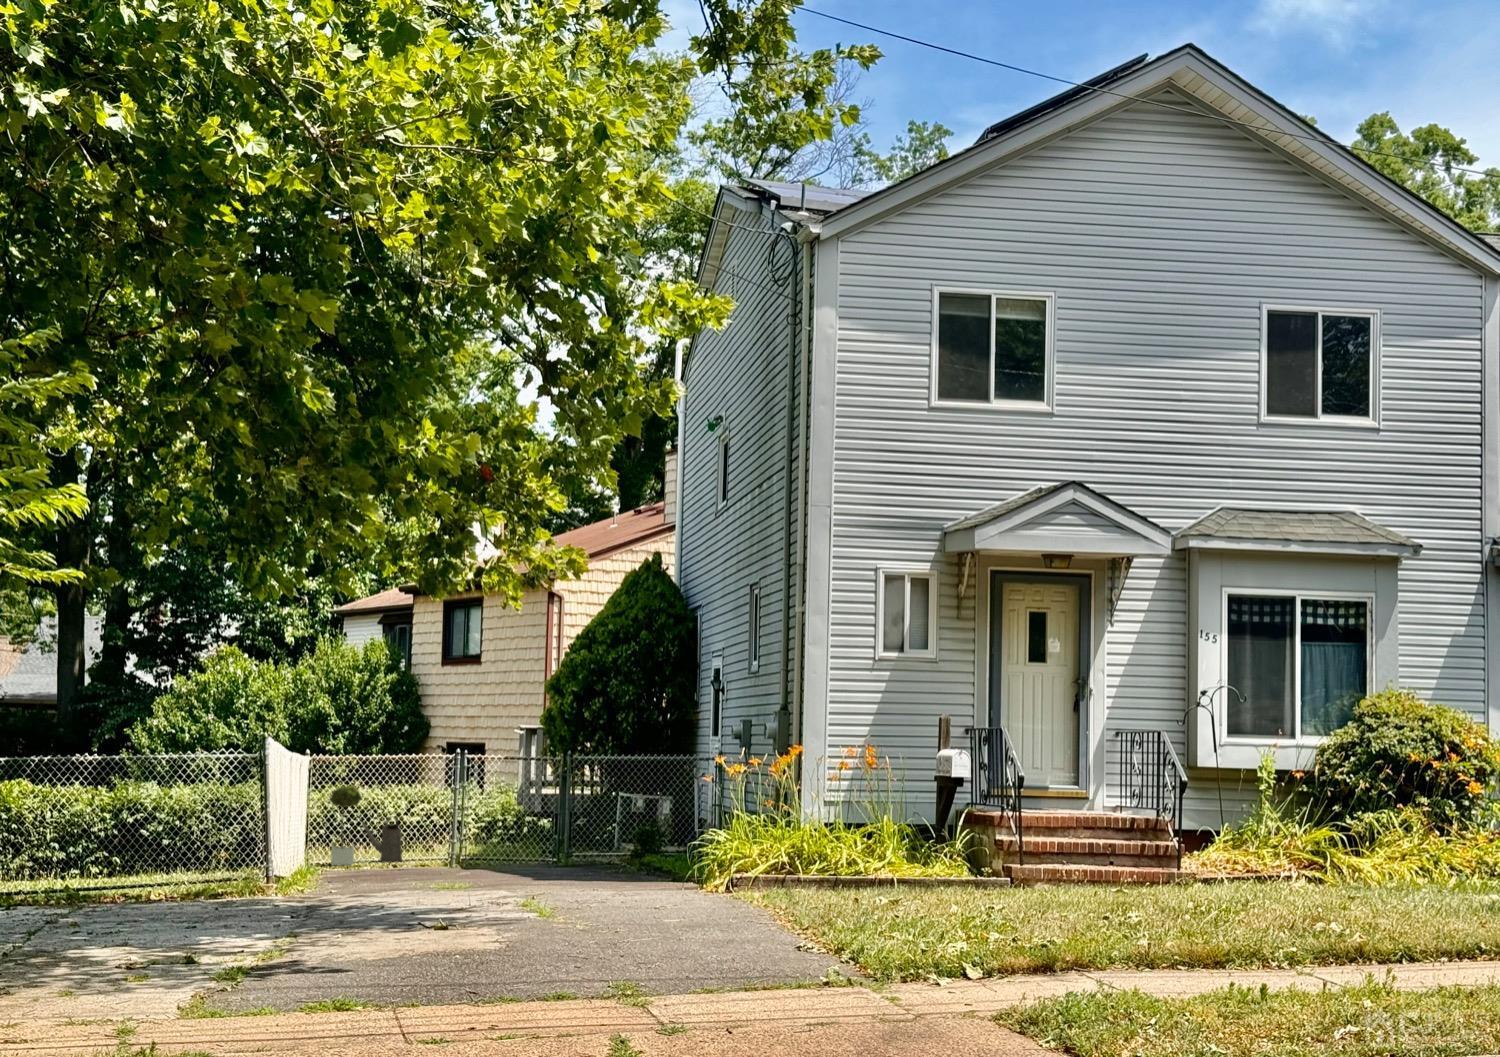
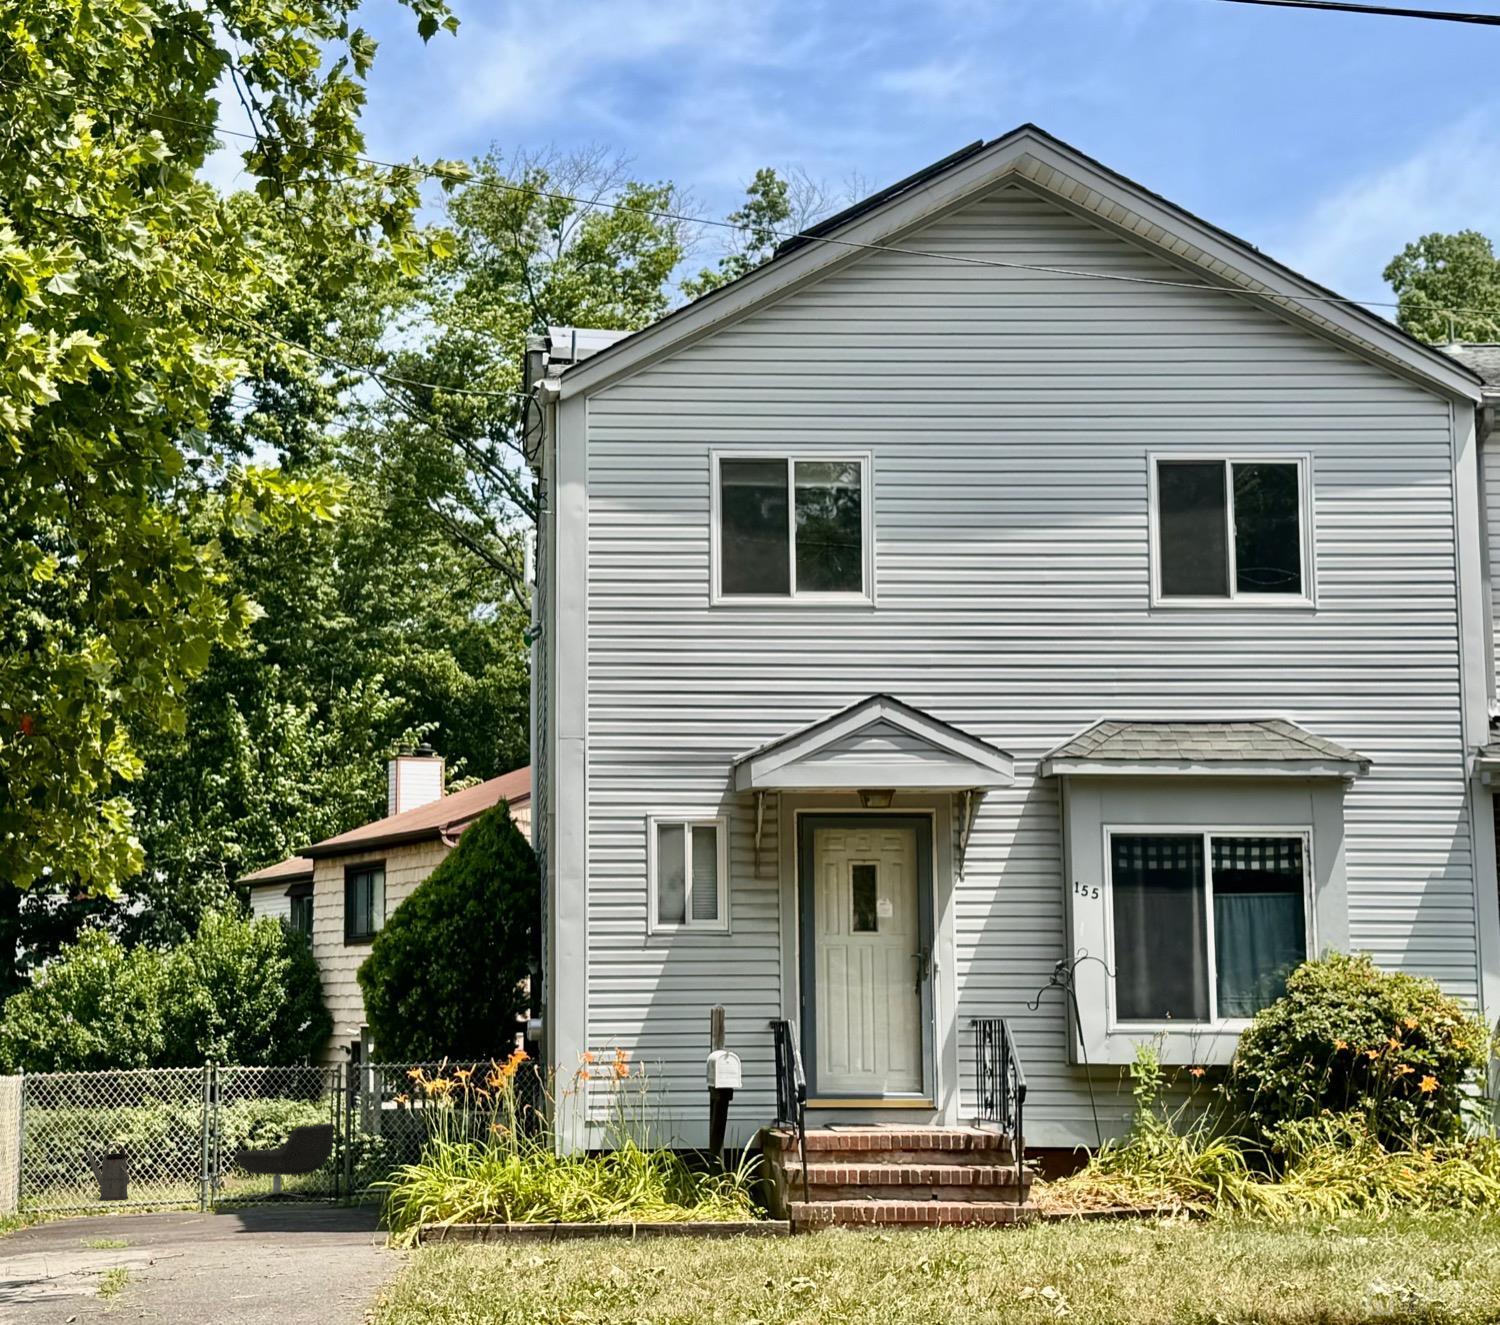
potted tree: present [329,785,362,865] -> none [23,1106,66,1207]
lounge chair: none [502,804,578,863] -> present [235,1123,335,1198]

